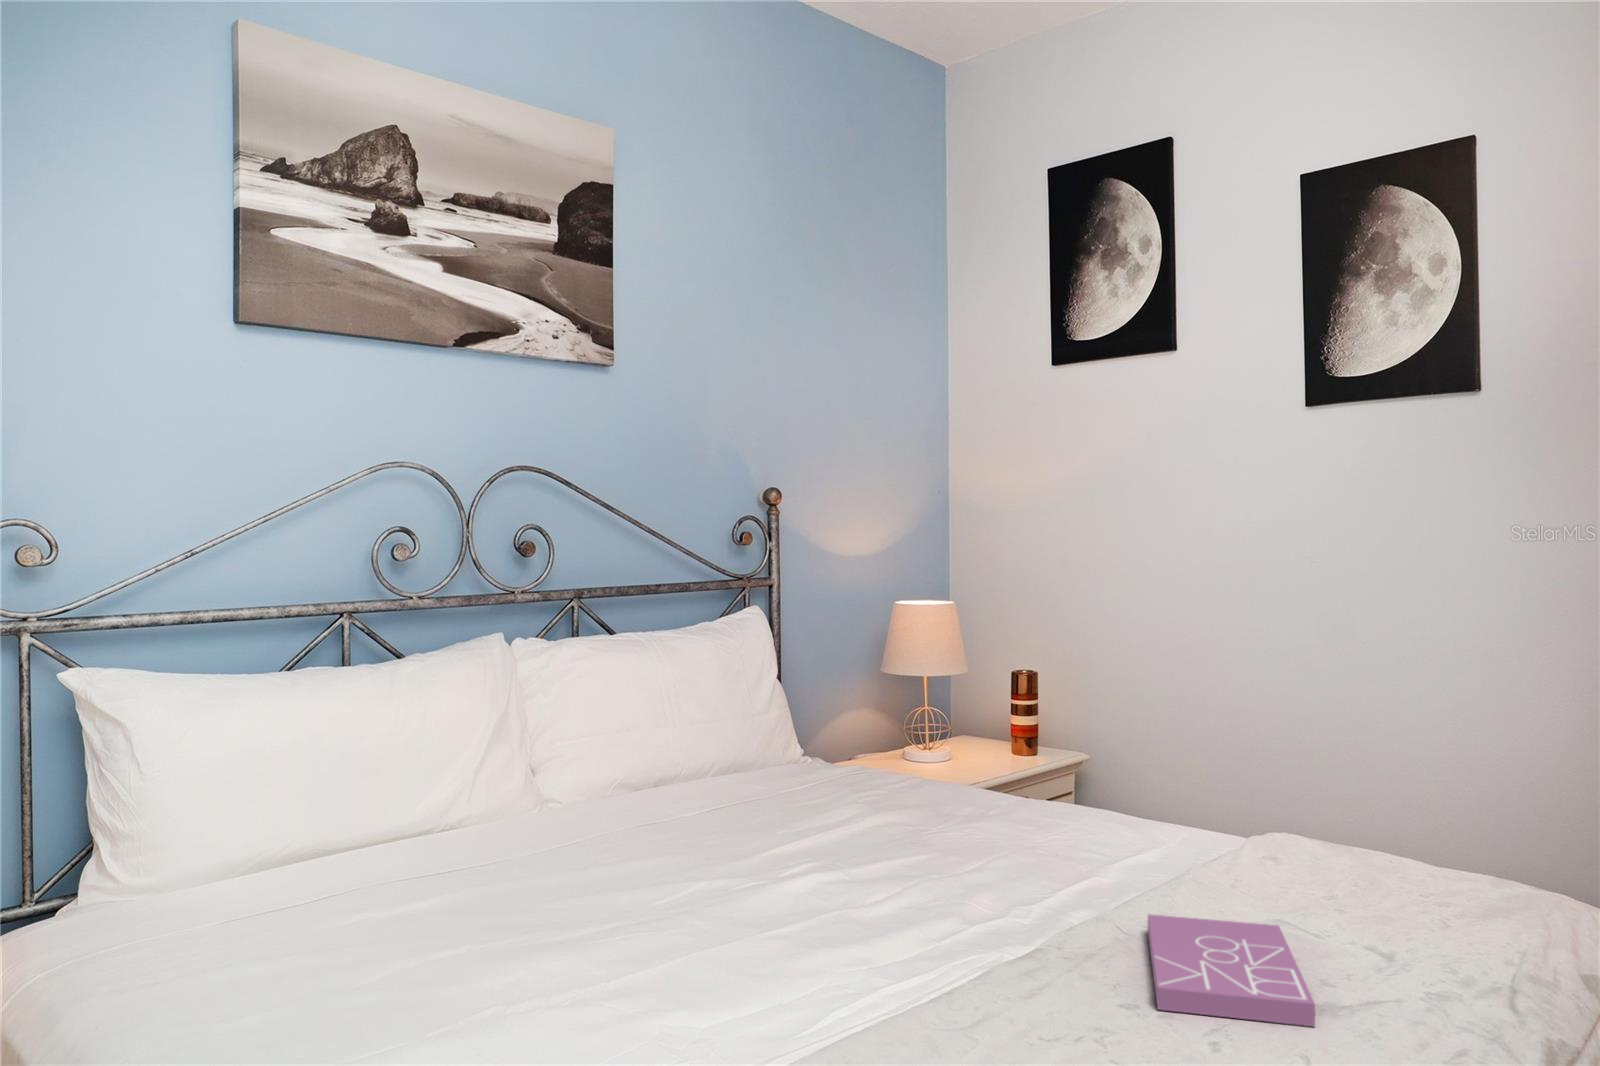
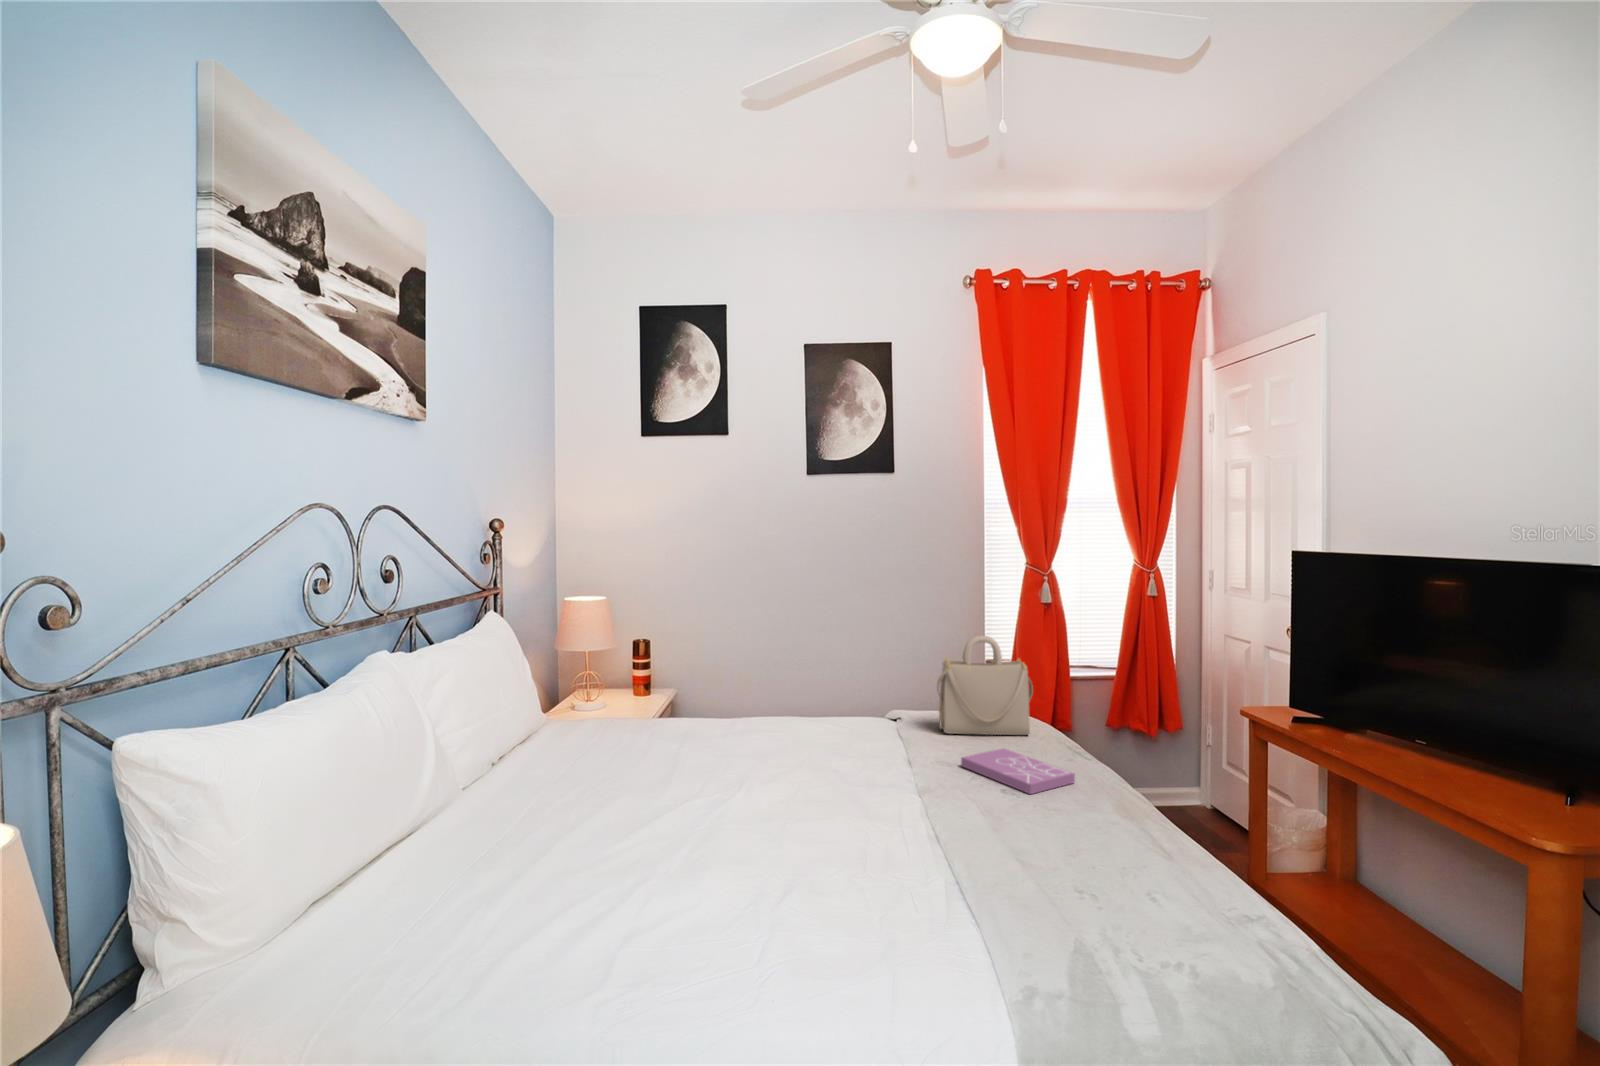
handbag: none [1257,689,1485,929] -> present [937,635,1033,735]

